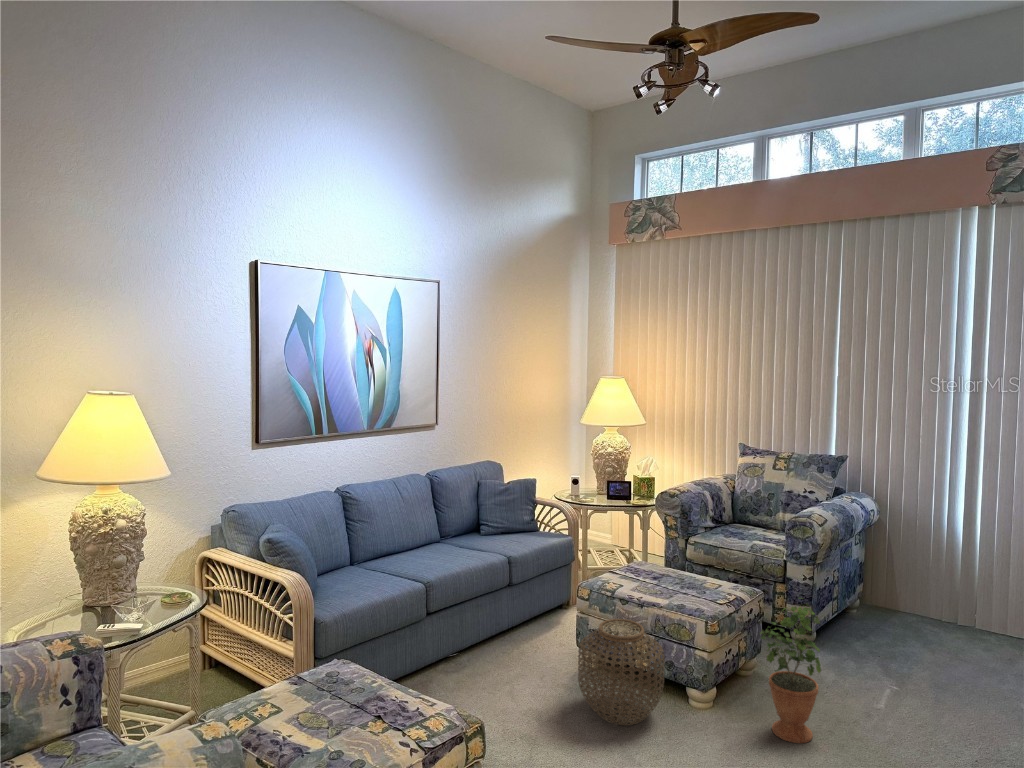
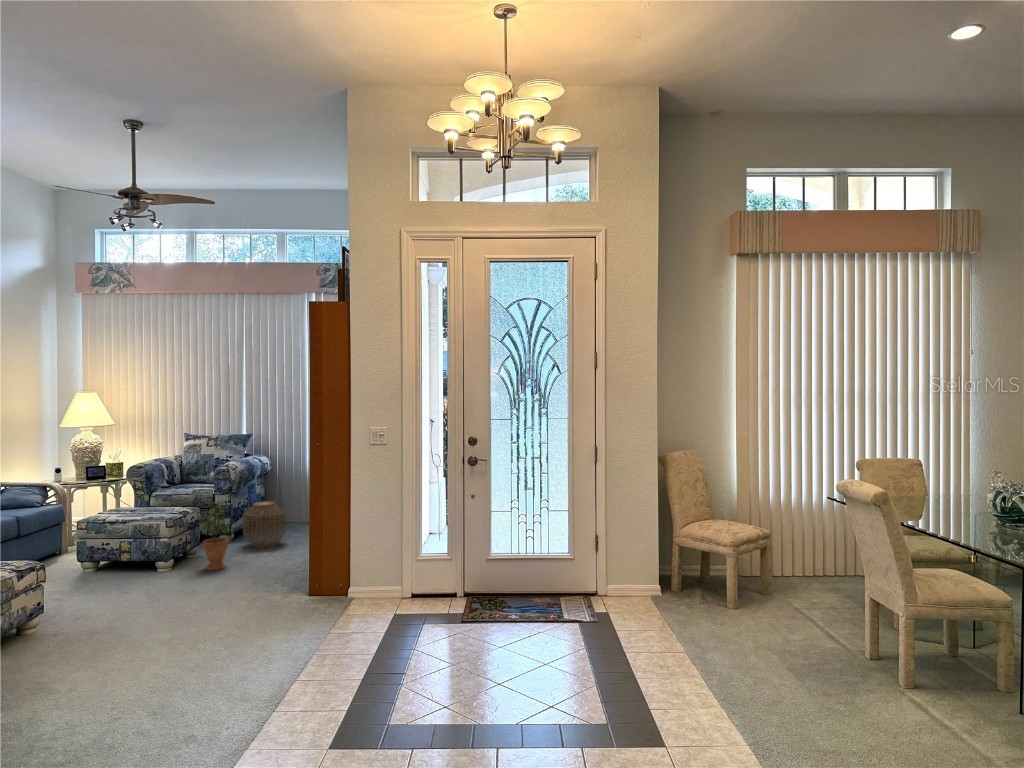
woven basket: present [578,619,664,725] -> present [242,501,286,548]

